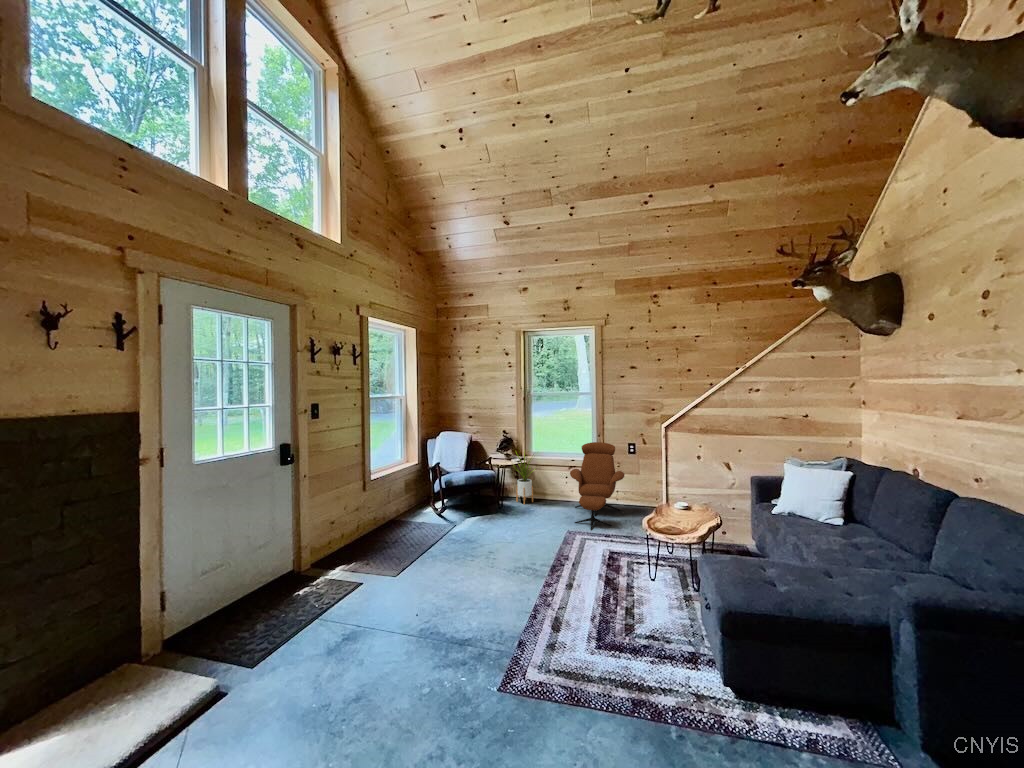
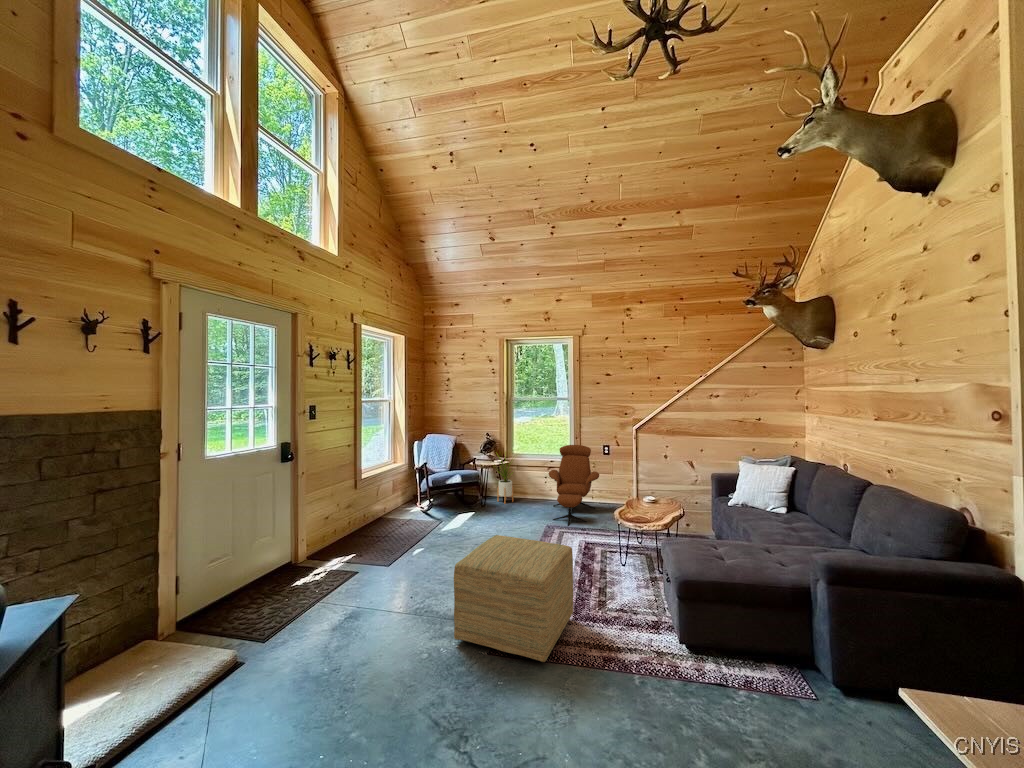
ottoman: none [457,549,596,707] -> present [454,535,573,662]

